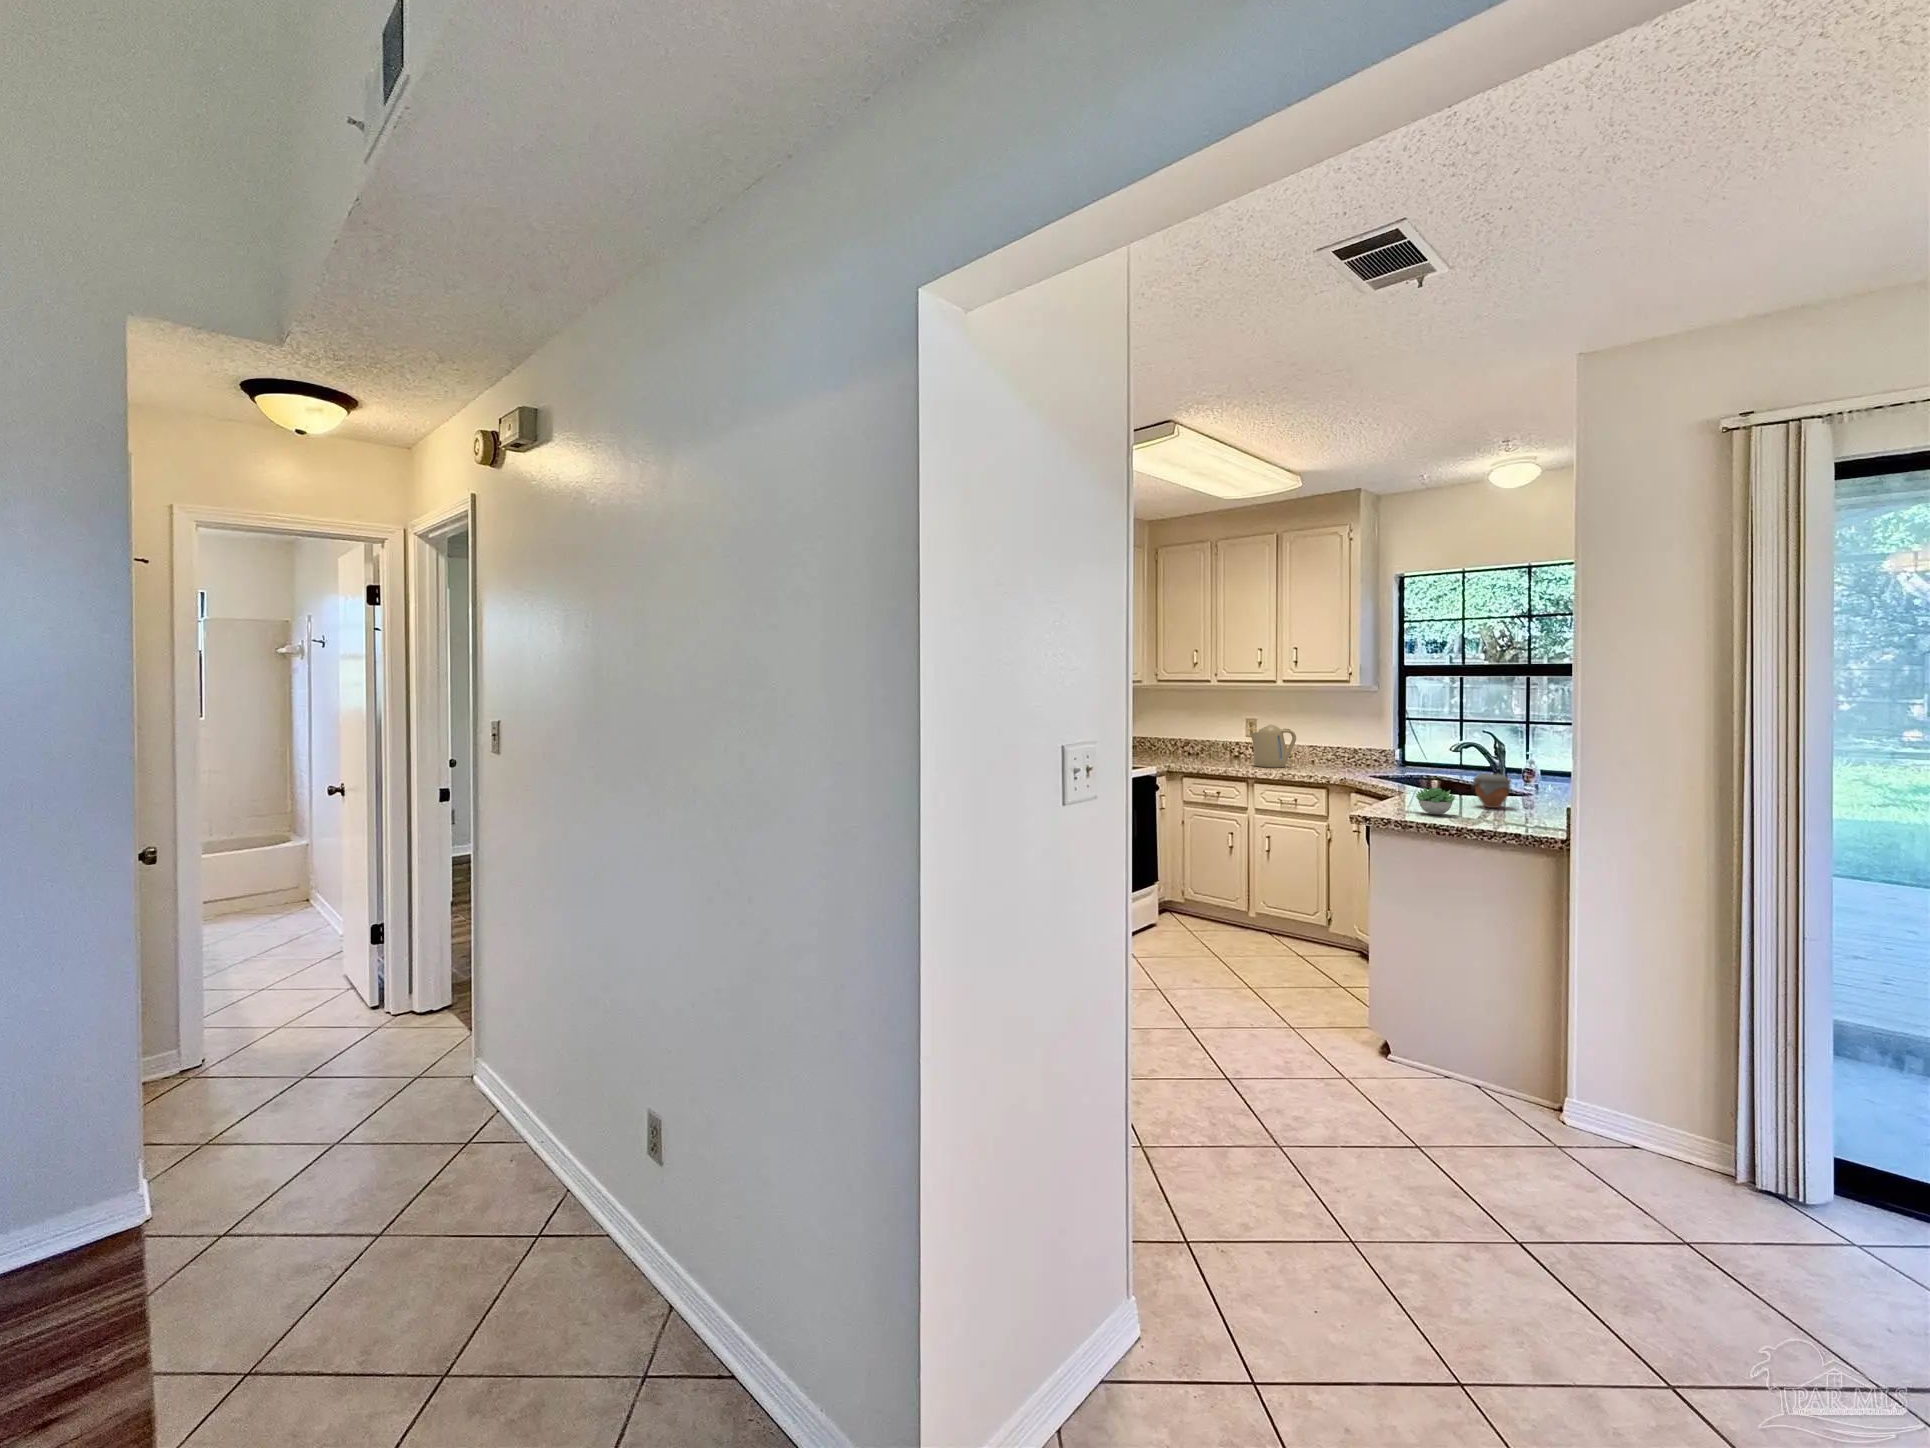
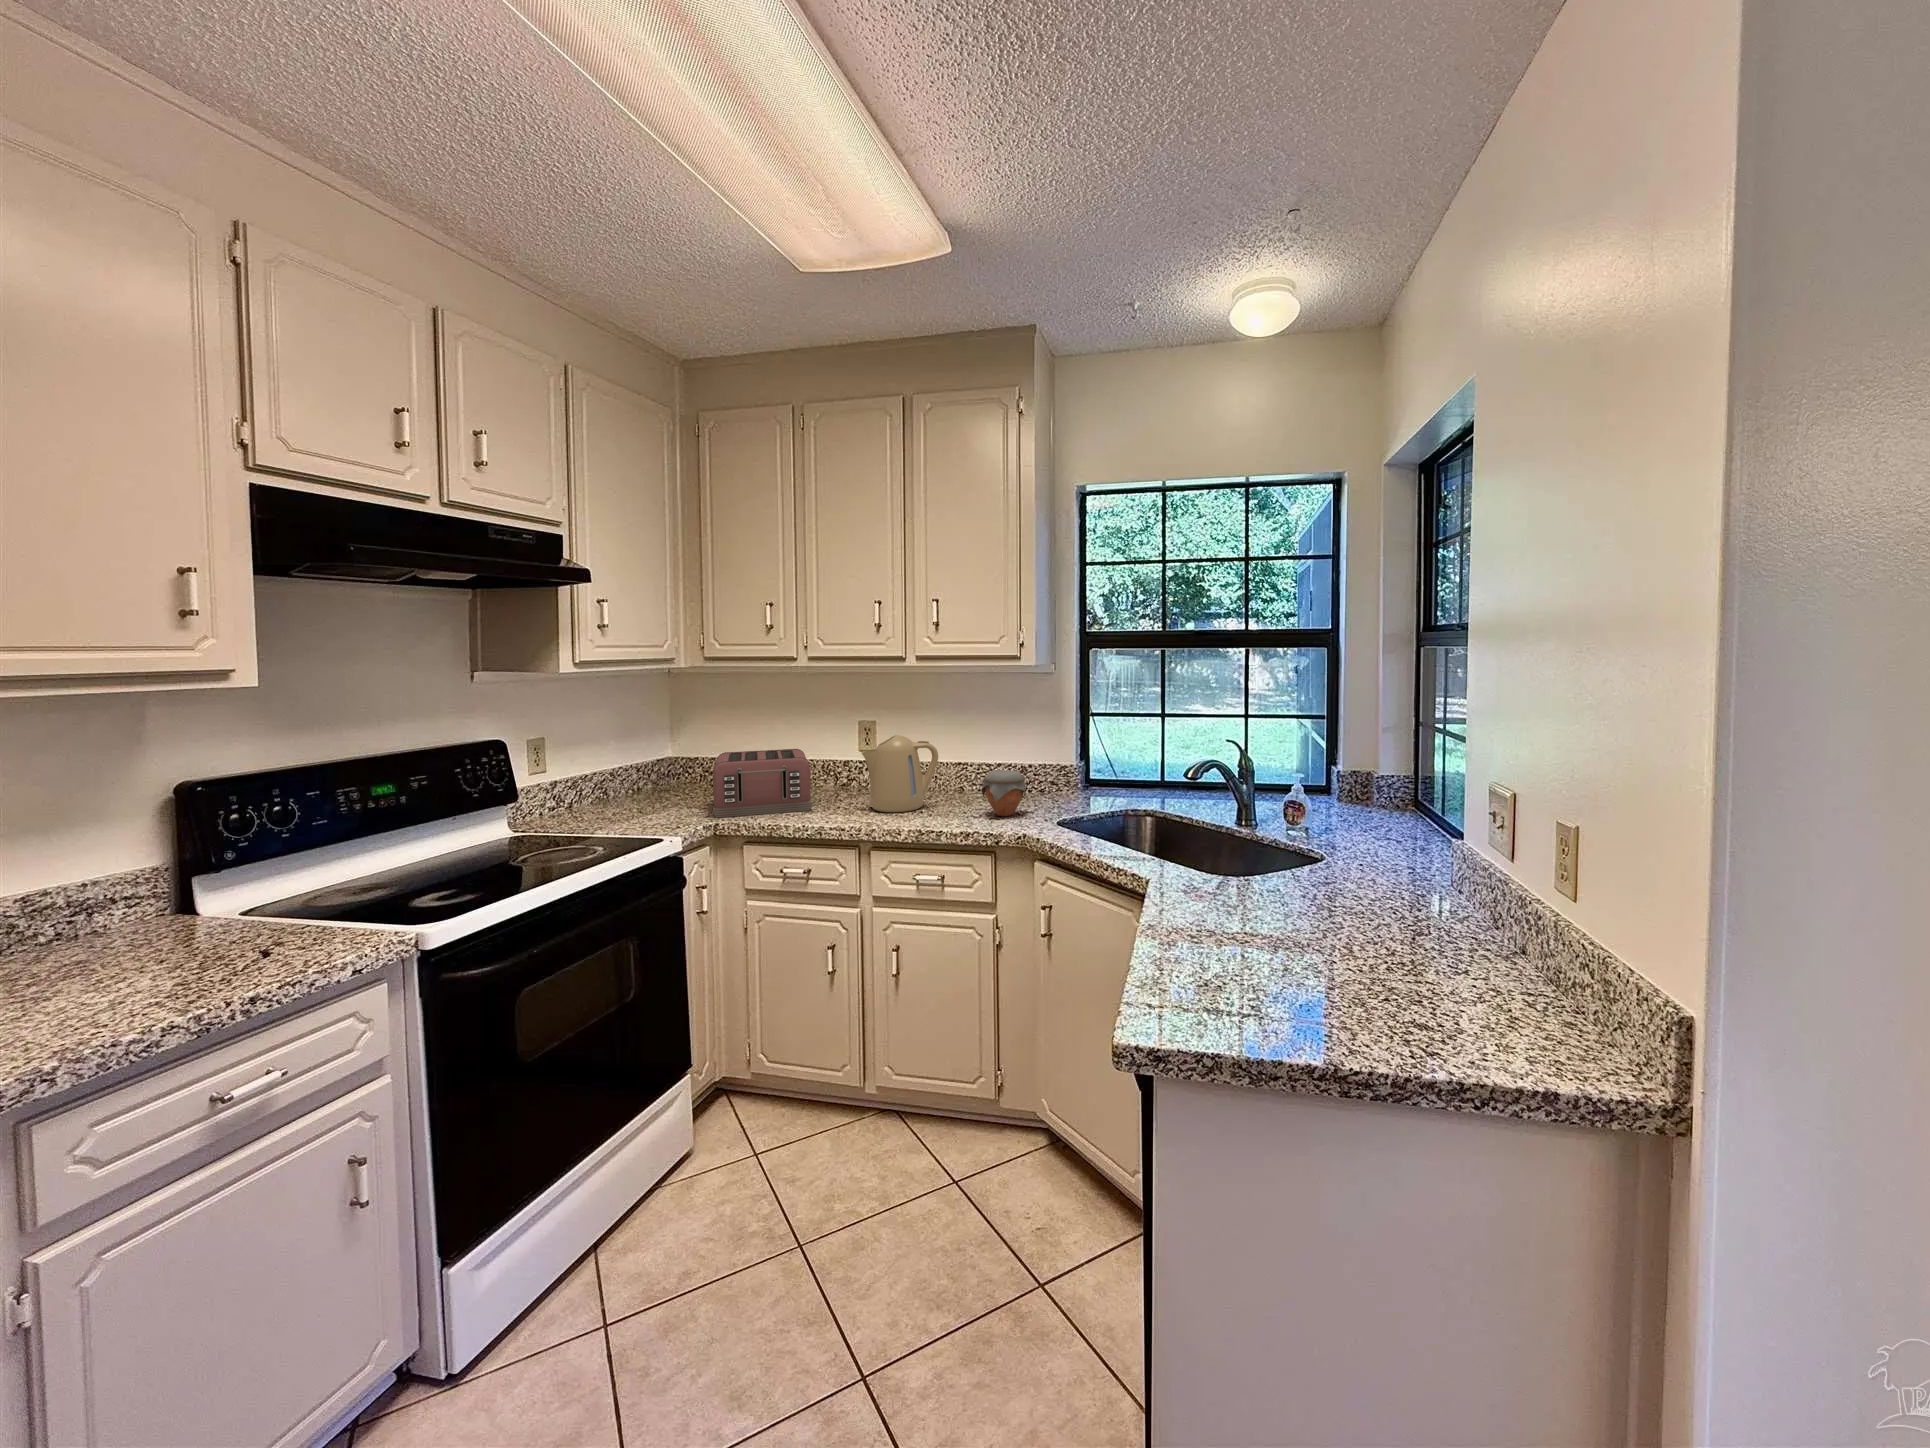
toaster: none [1162,732,1219,764] -> present [713,749,812,818]
jar: present [1472,773,1511,808] -> present [982,770,1026,816]
succulent plant: present [1416,788,1455,814] -> none [1222,913,1319,988]

